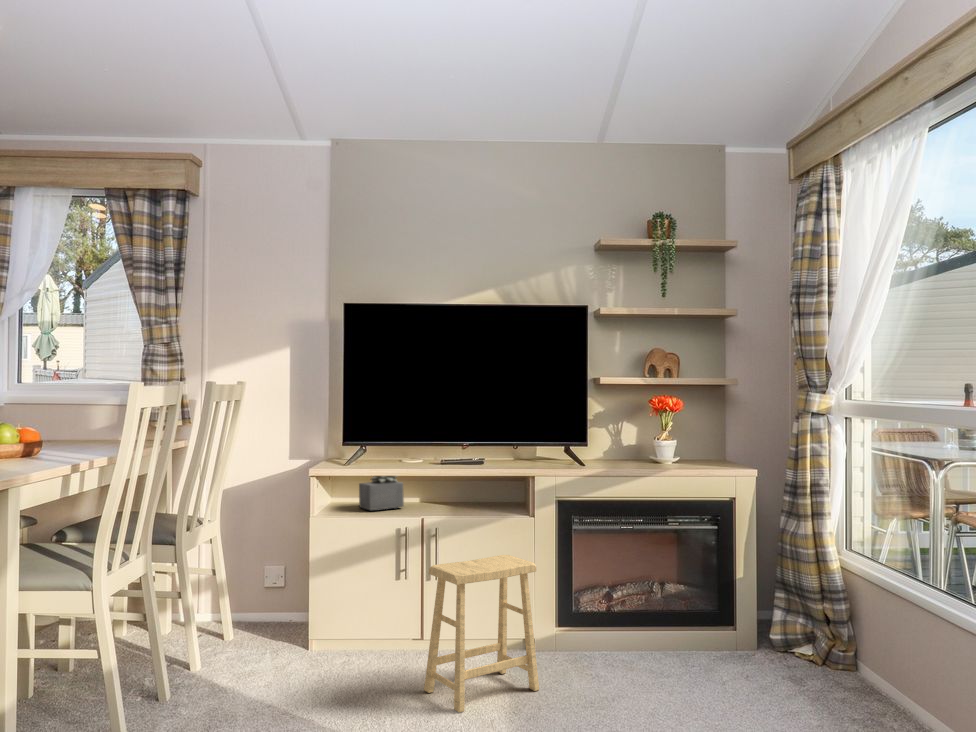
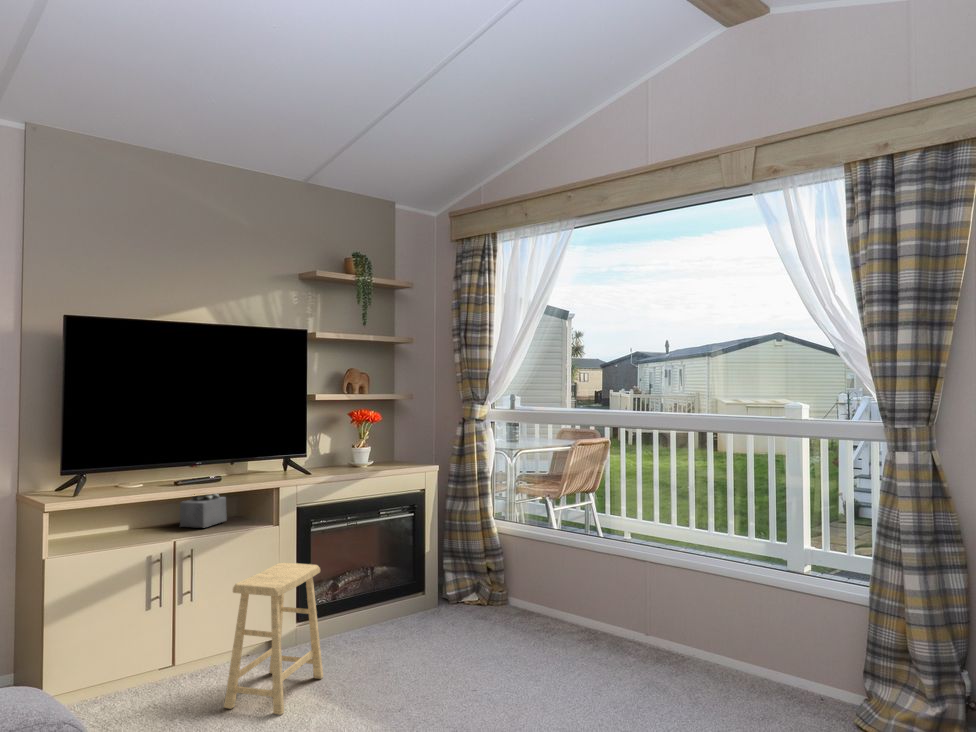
succulent plant: present [359,476,404,510] -> present [180,494,227,527]

